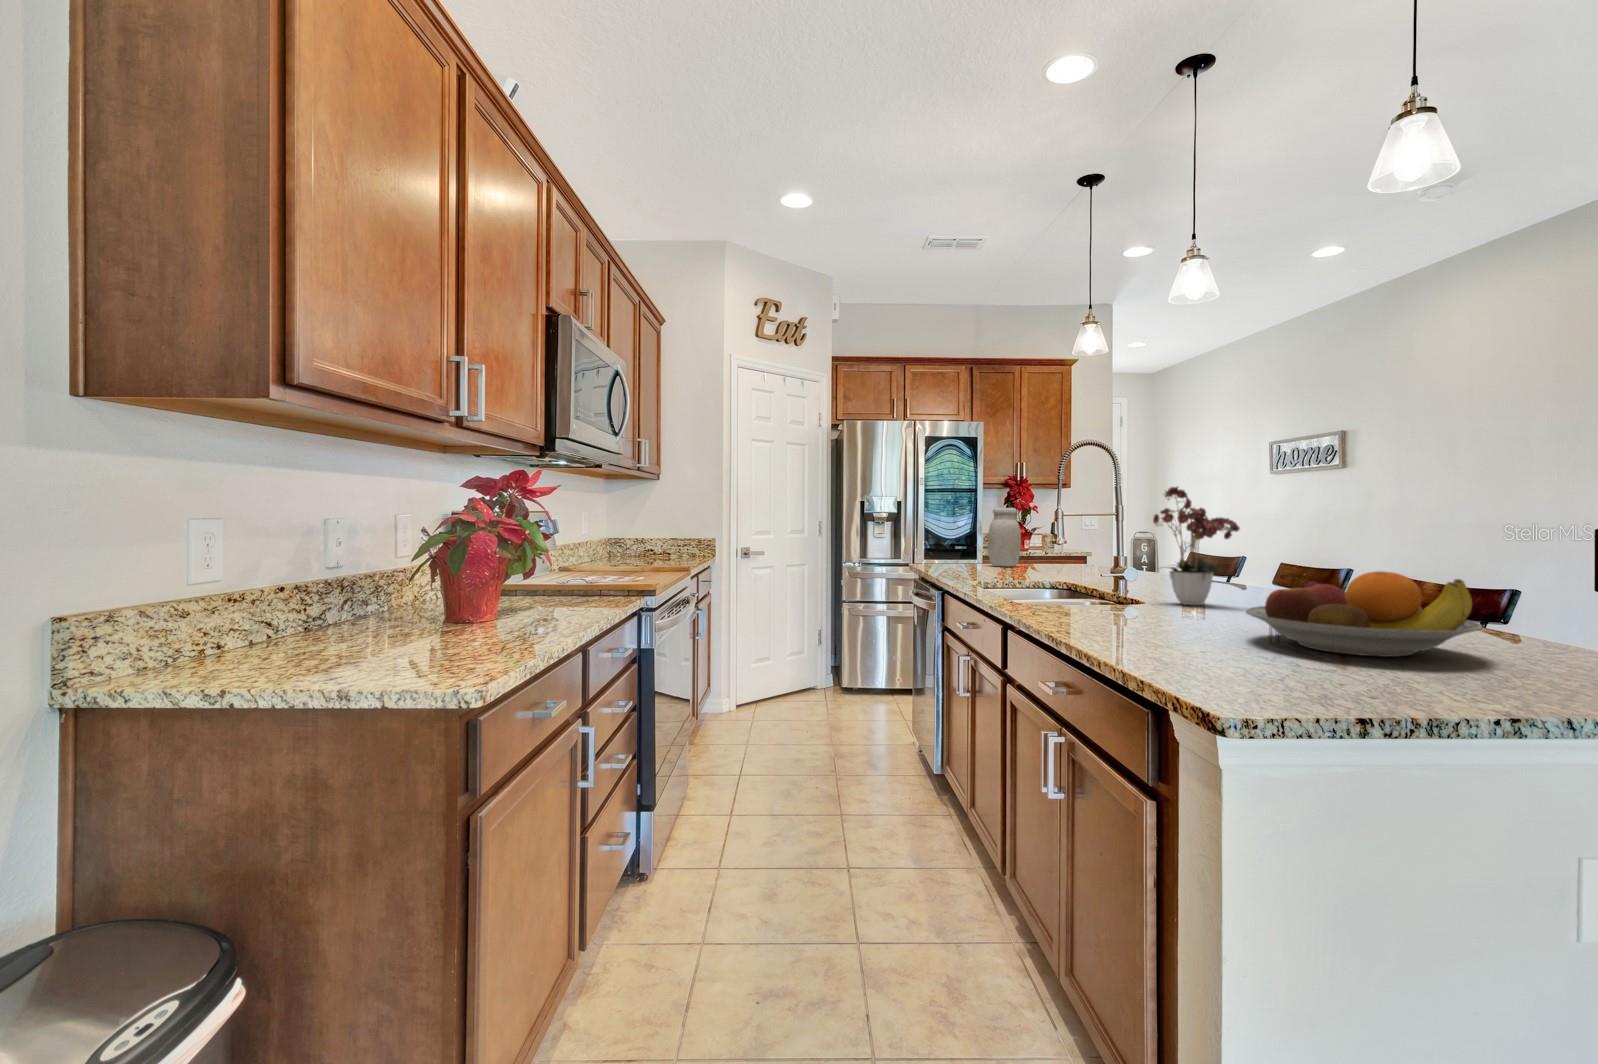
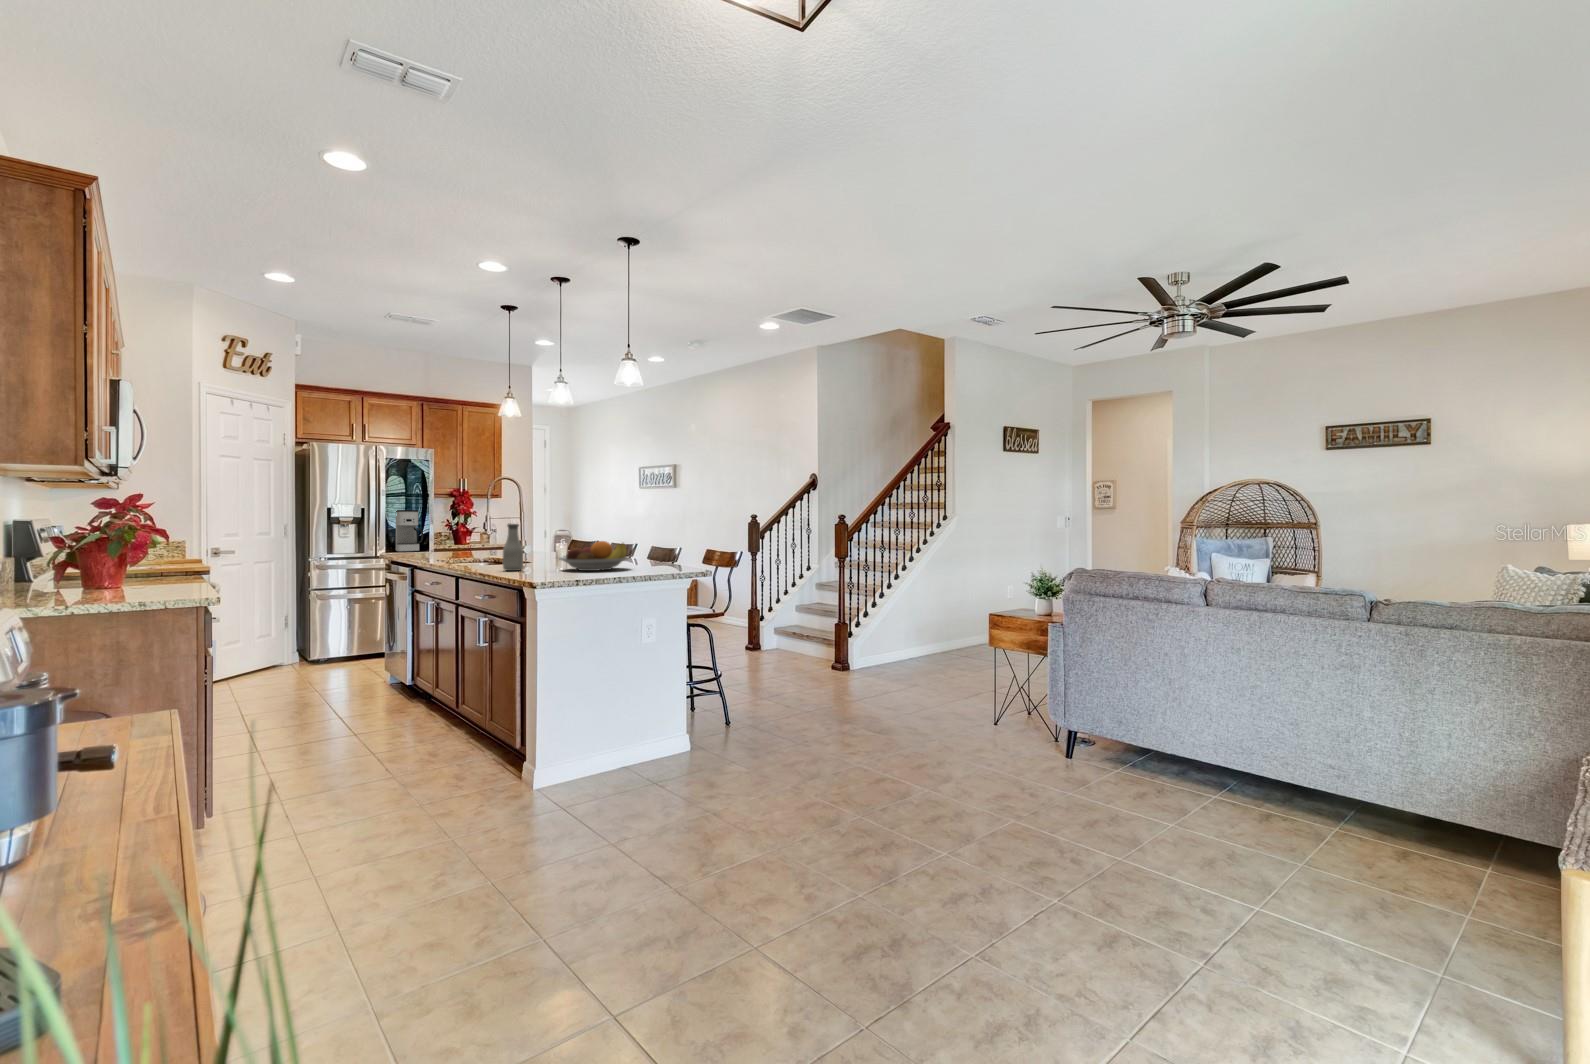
flower arrangement: present [1153,487,1240,605] -> none [531,504,574,563]
coffee maker: none [935,502,967,557] -> present [395,510,423,552]
jar: present [988,508,1021,567] -> none [442,515,466,555]
bottle: none [1099,521,1148,632] -> present [503,524,523,571]

